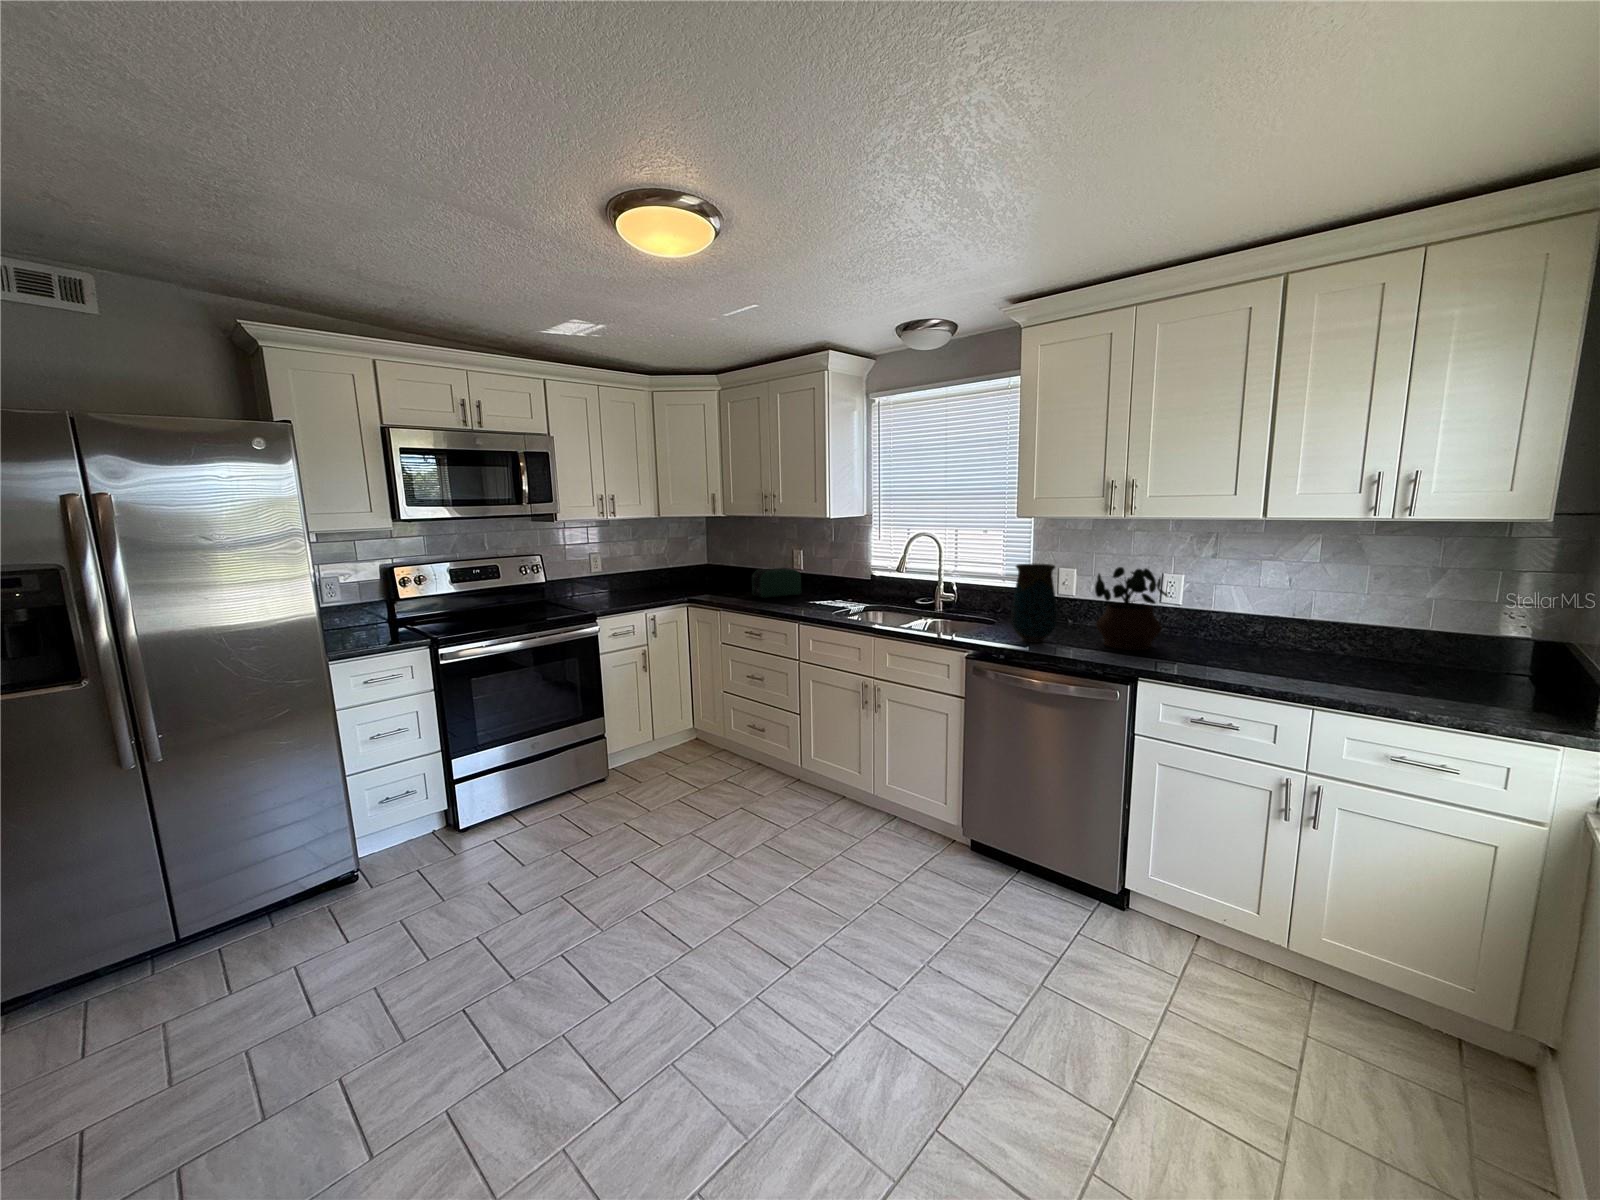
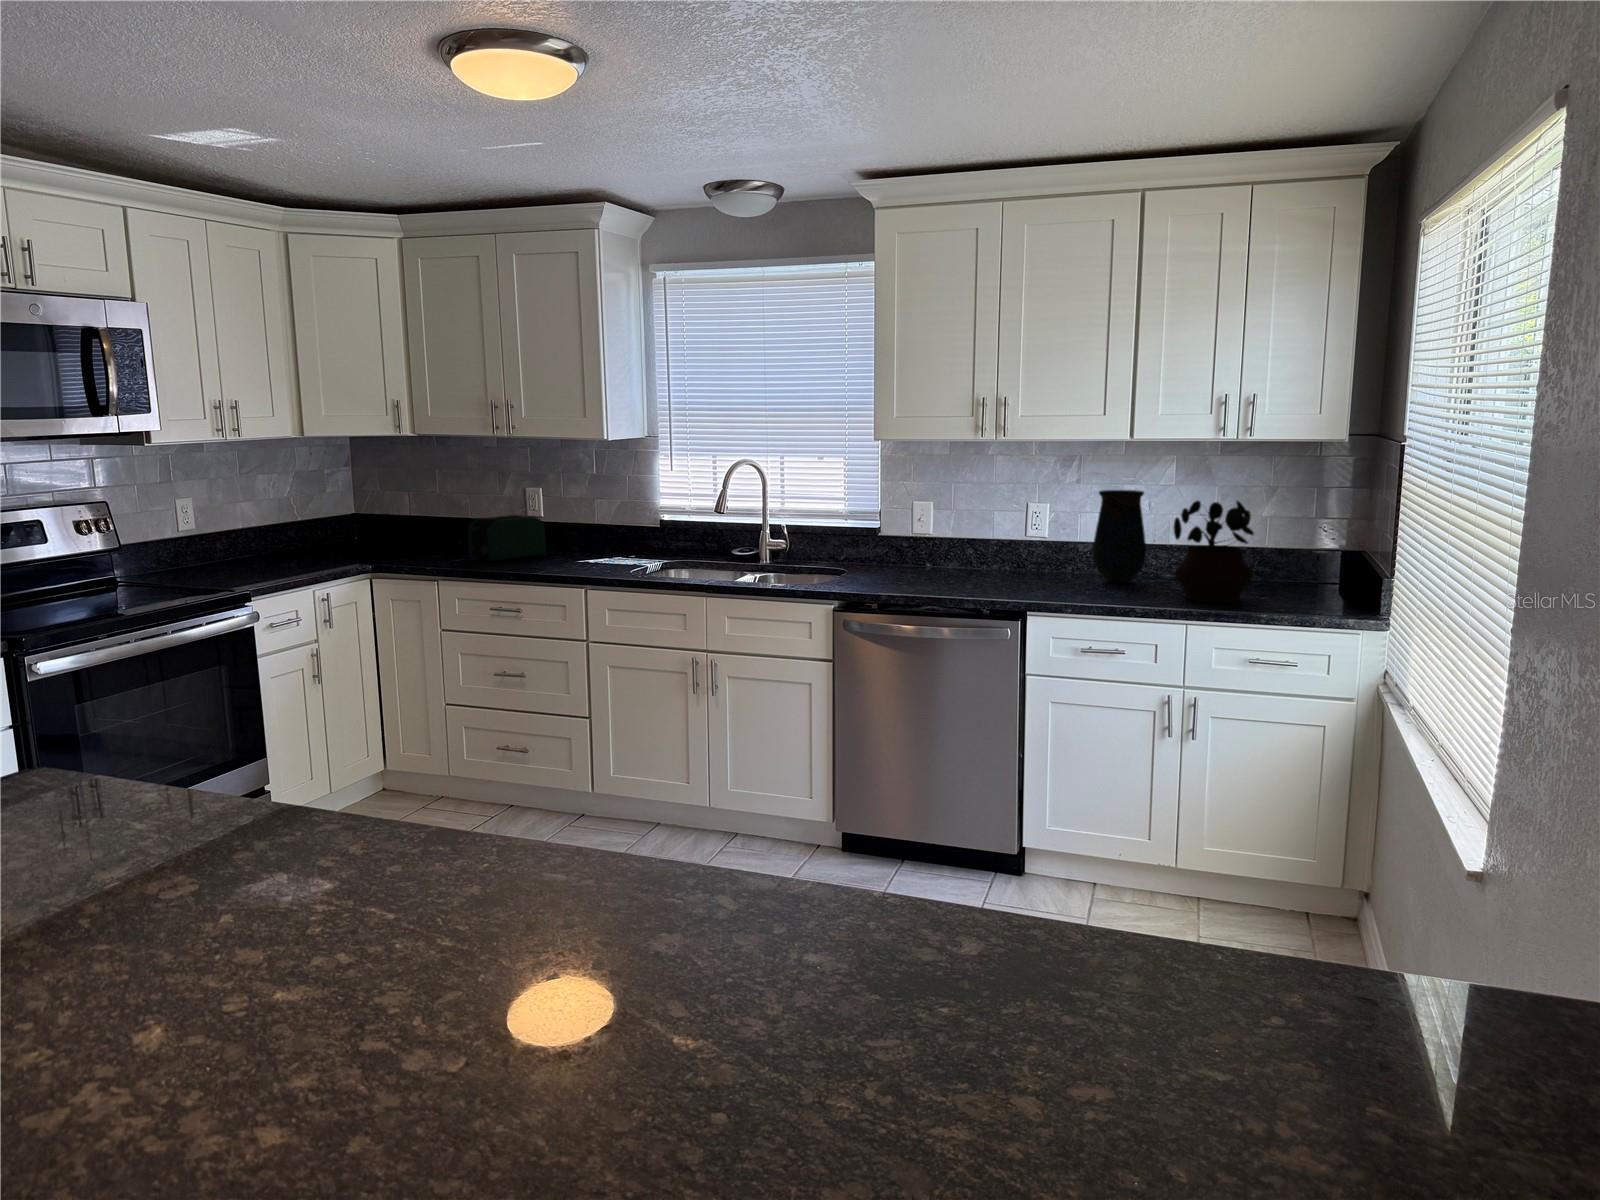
vase: present [1011,564,1057,643] -> present [1093,490,1146,583]
potted plant: present [1095,567,1168,650] -> present [1173,501,1254,603]

